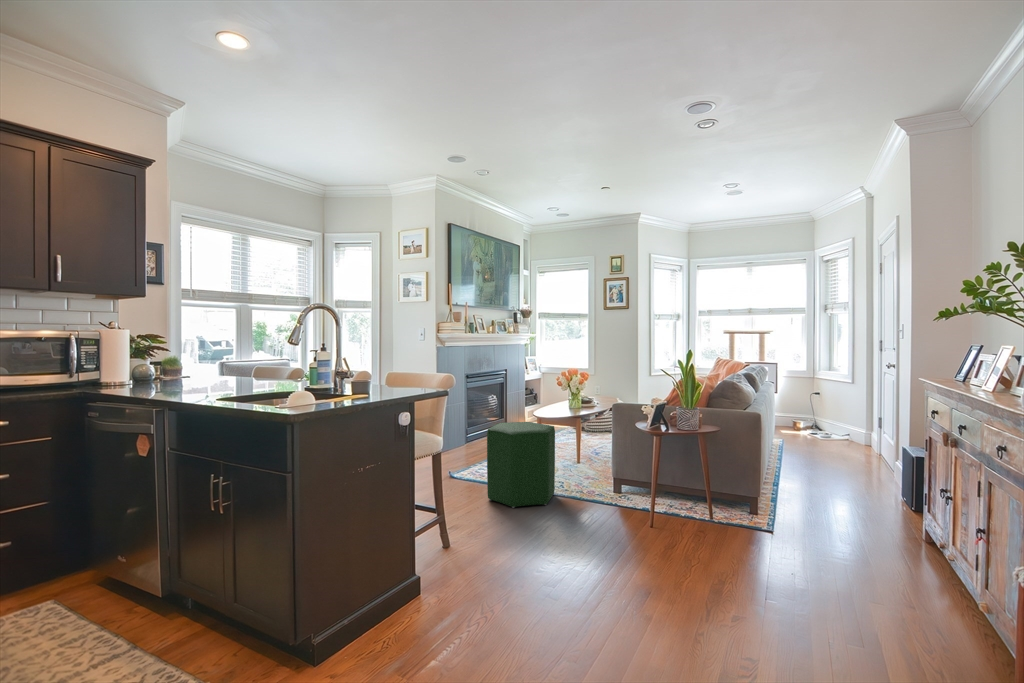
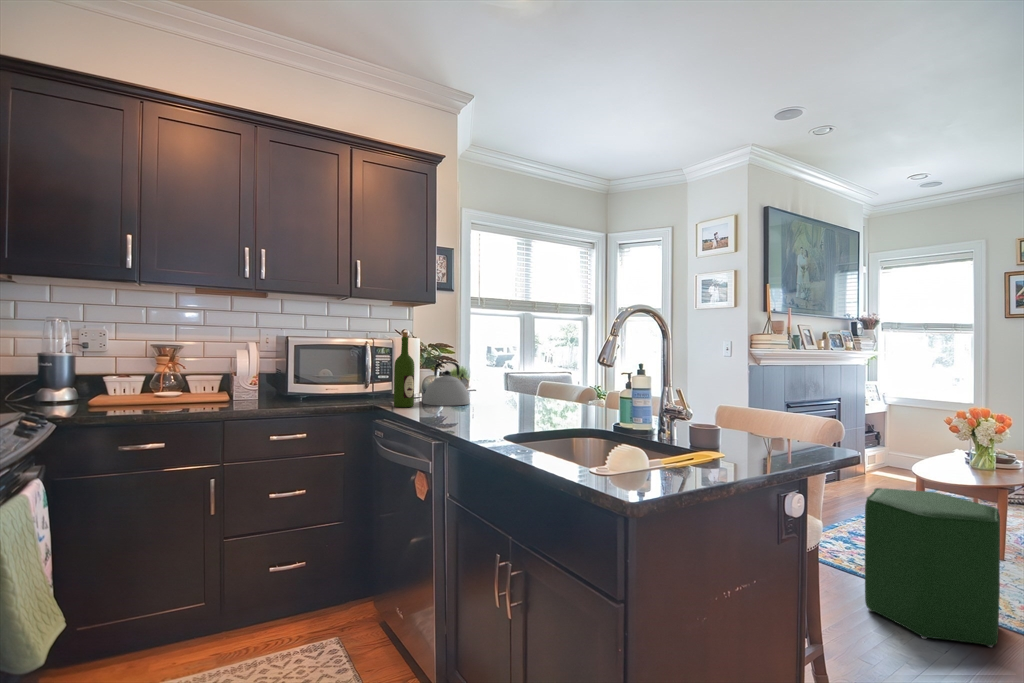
wine bottle: none [107,326,129,390] -> present [394,332,414,407]
kettle: none [137,350,185,388] -> present [423,361,470,406]

